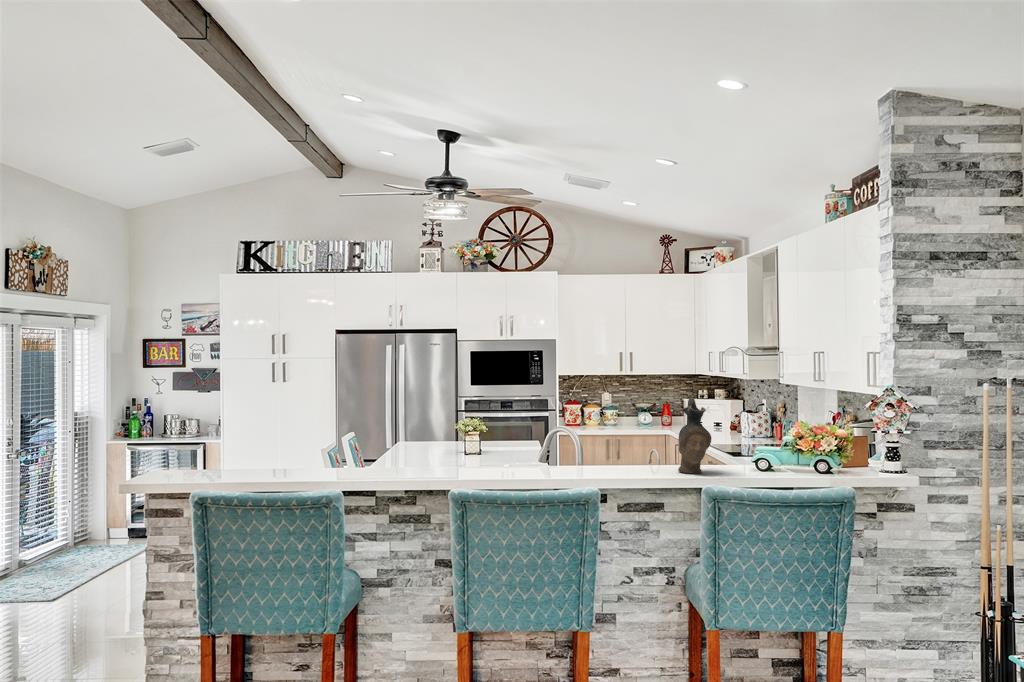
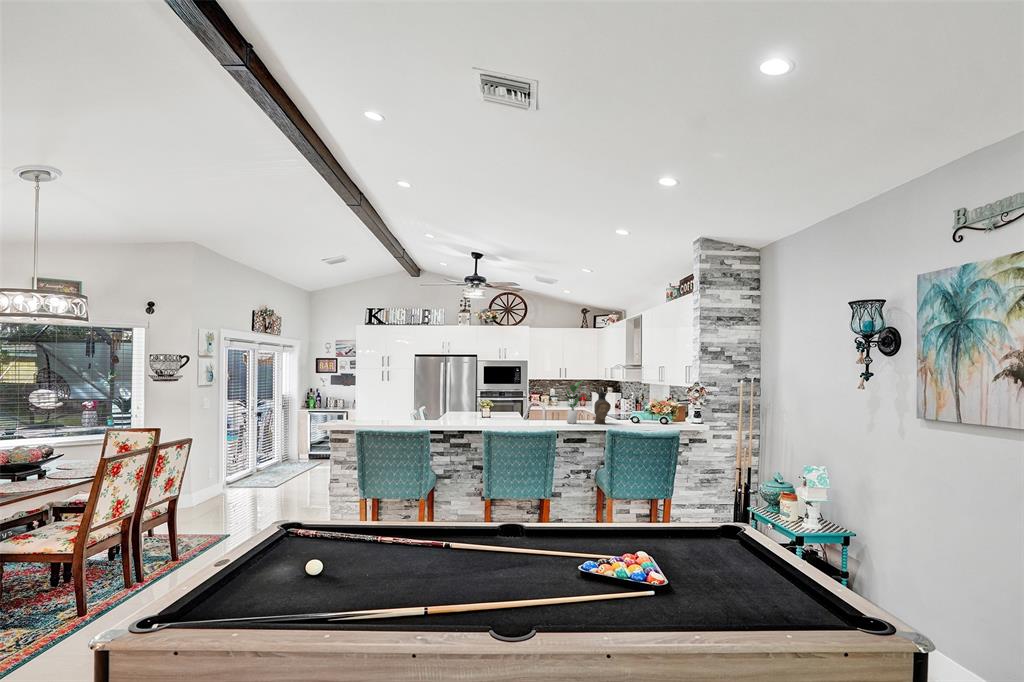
potted plant: none [612,386,662,475] -> present [564,381,583,424]

